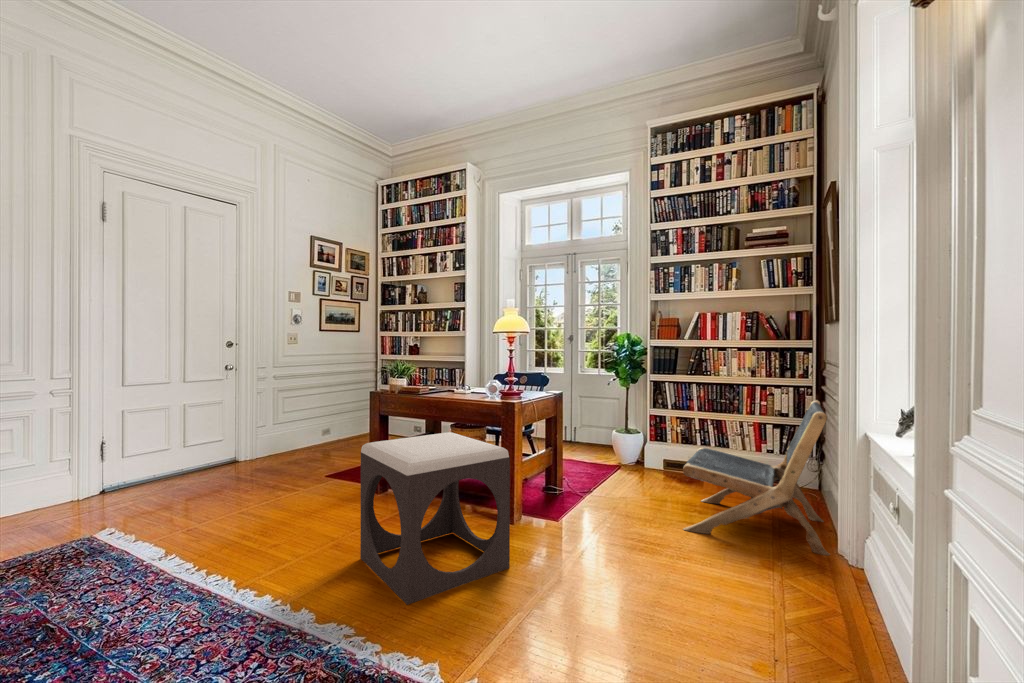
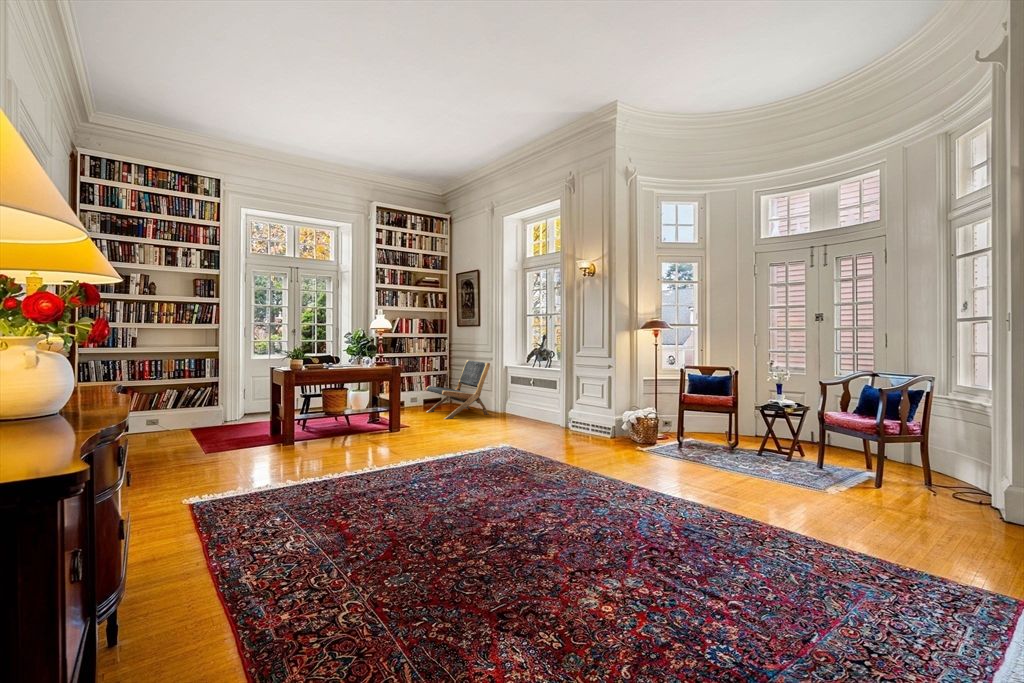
footstool: present [360,432,510,605] -> none [376,385,434,453]

